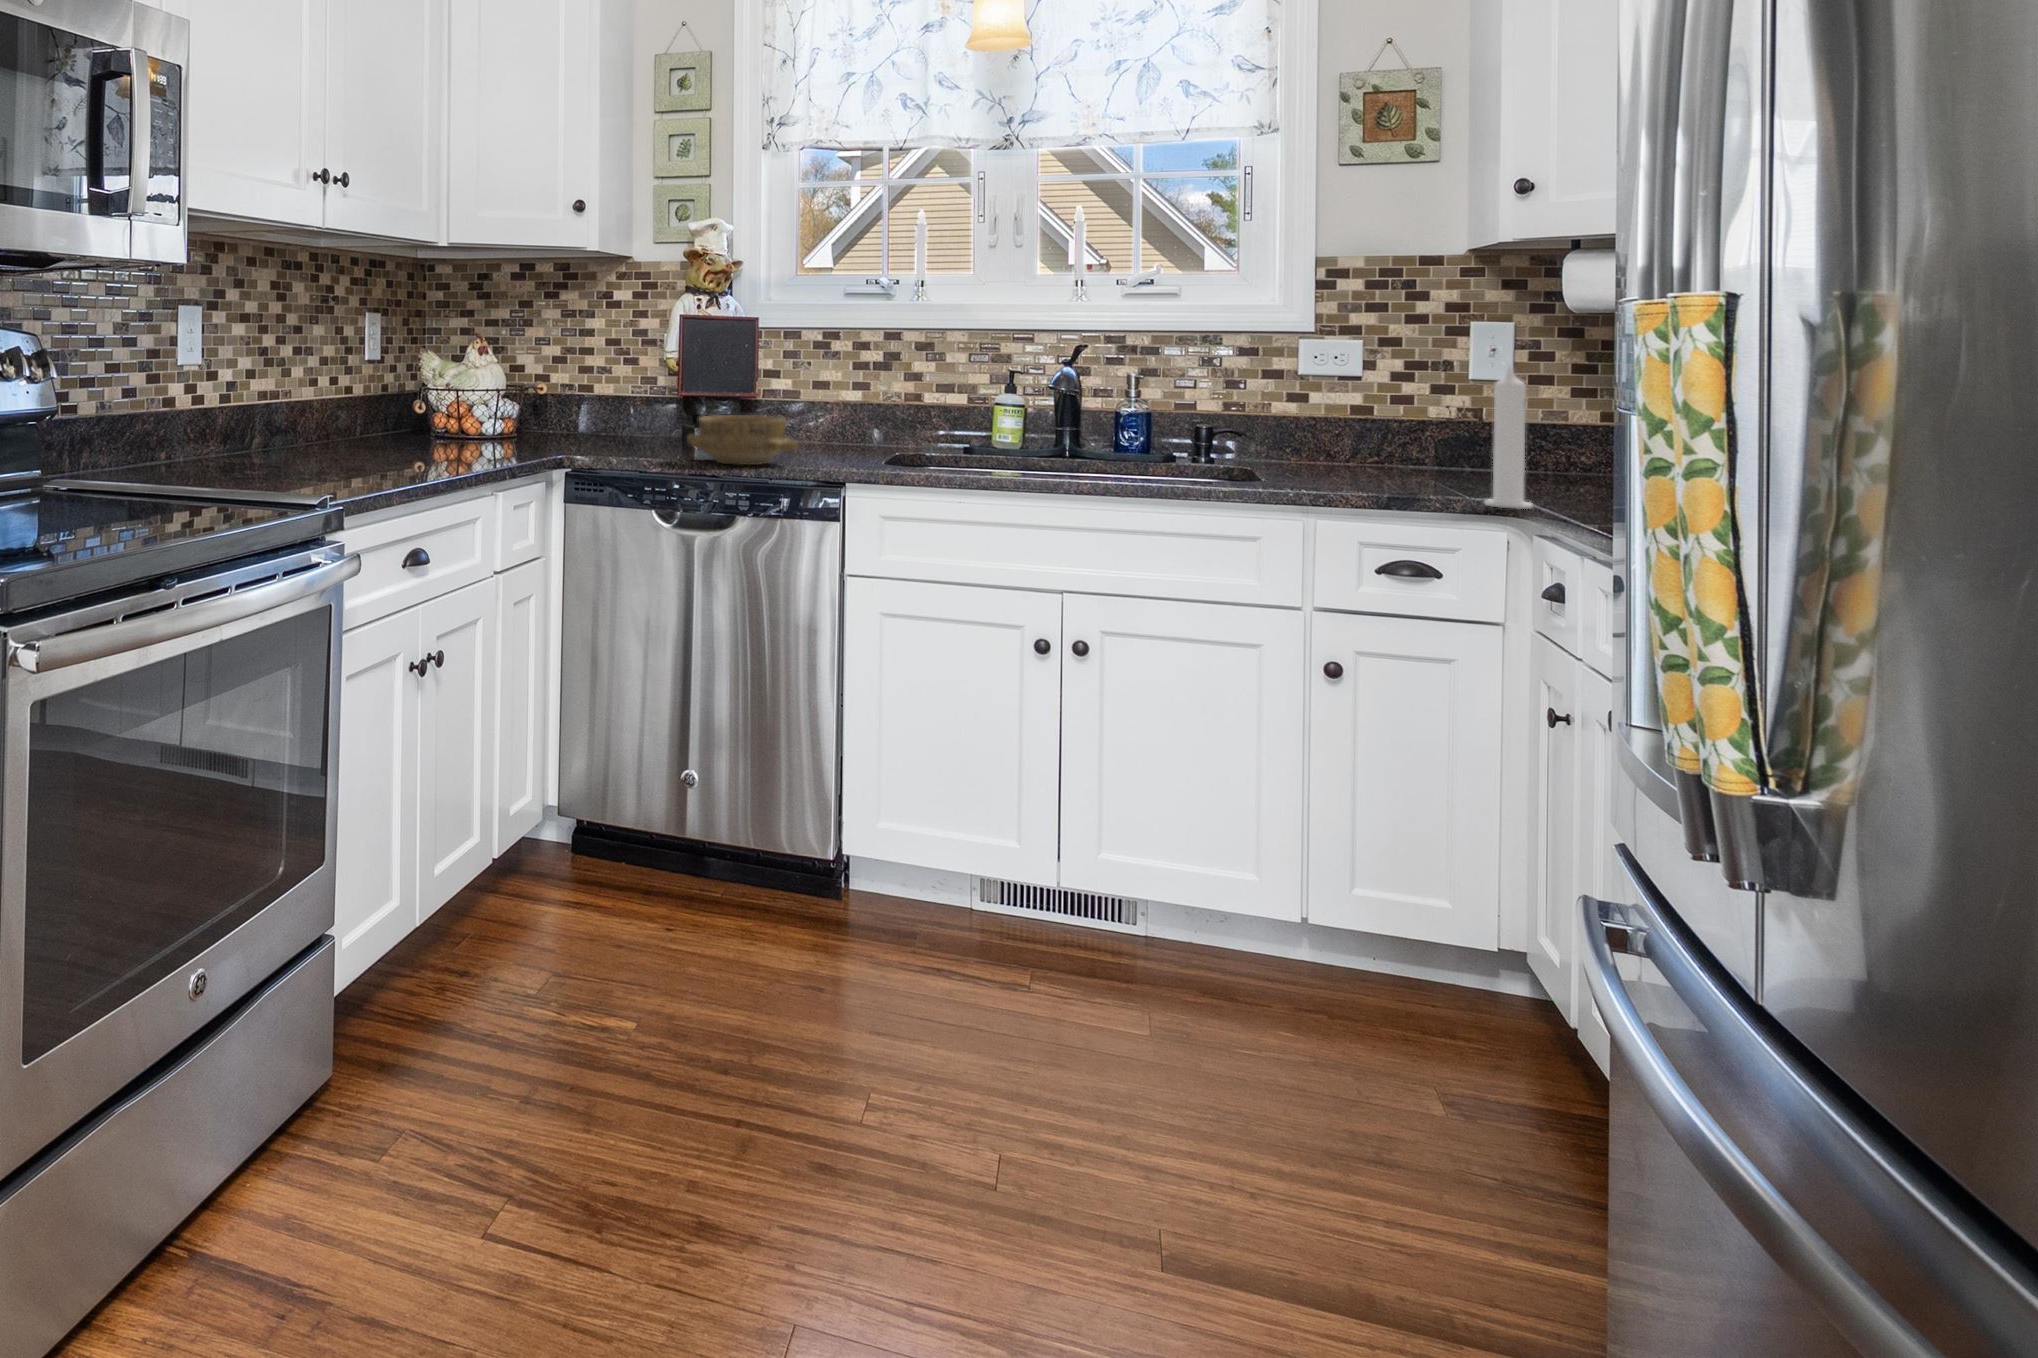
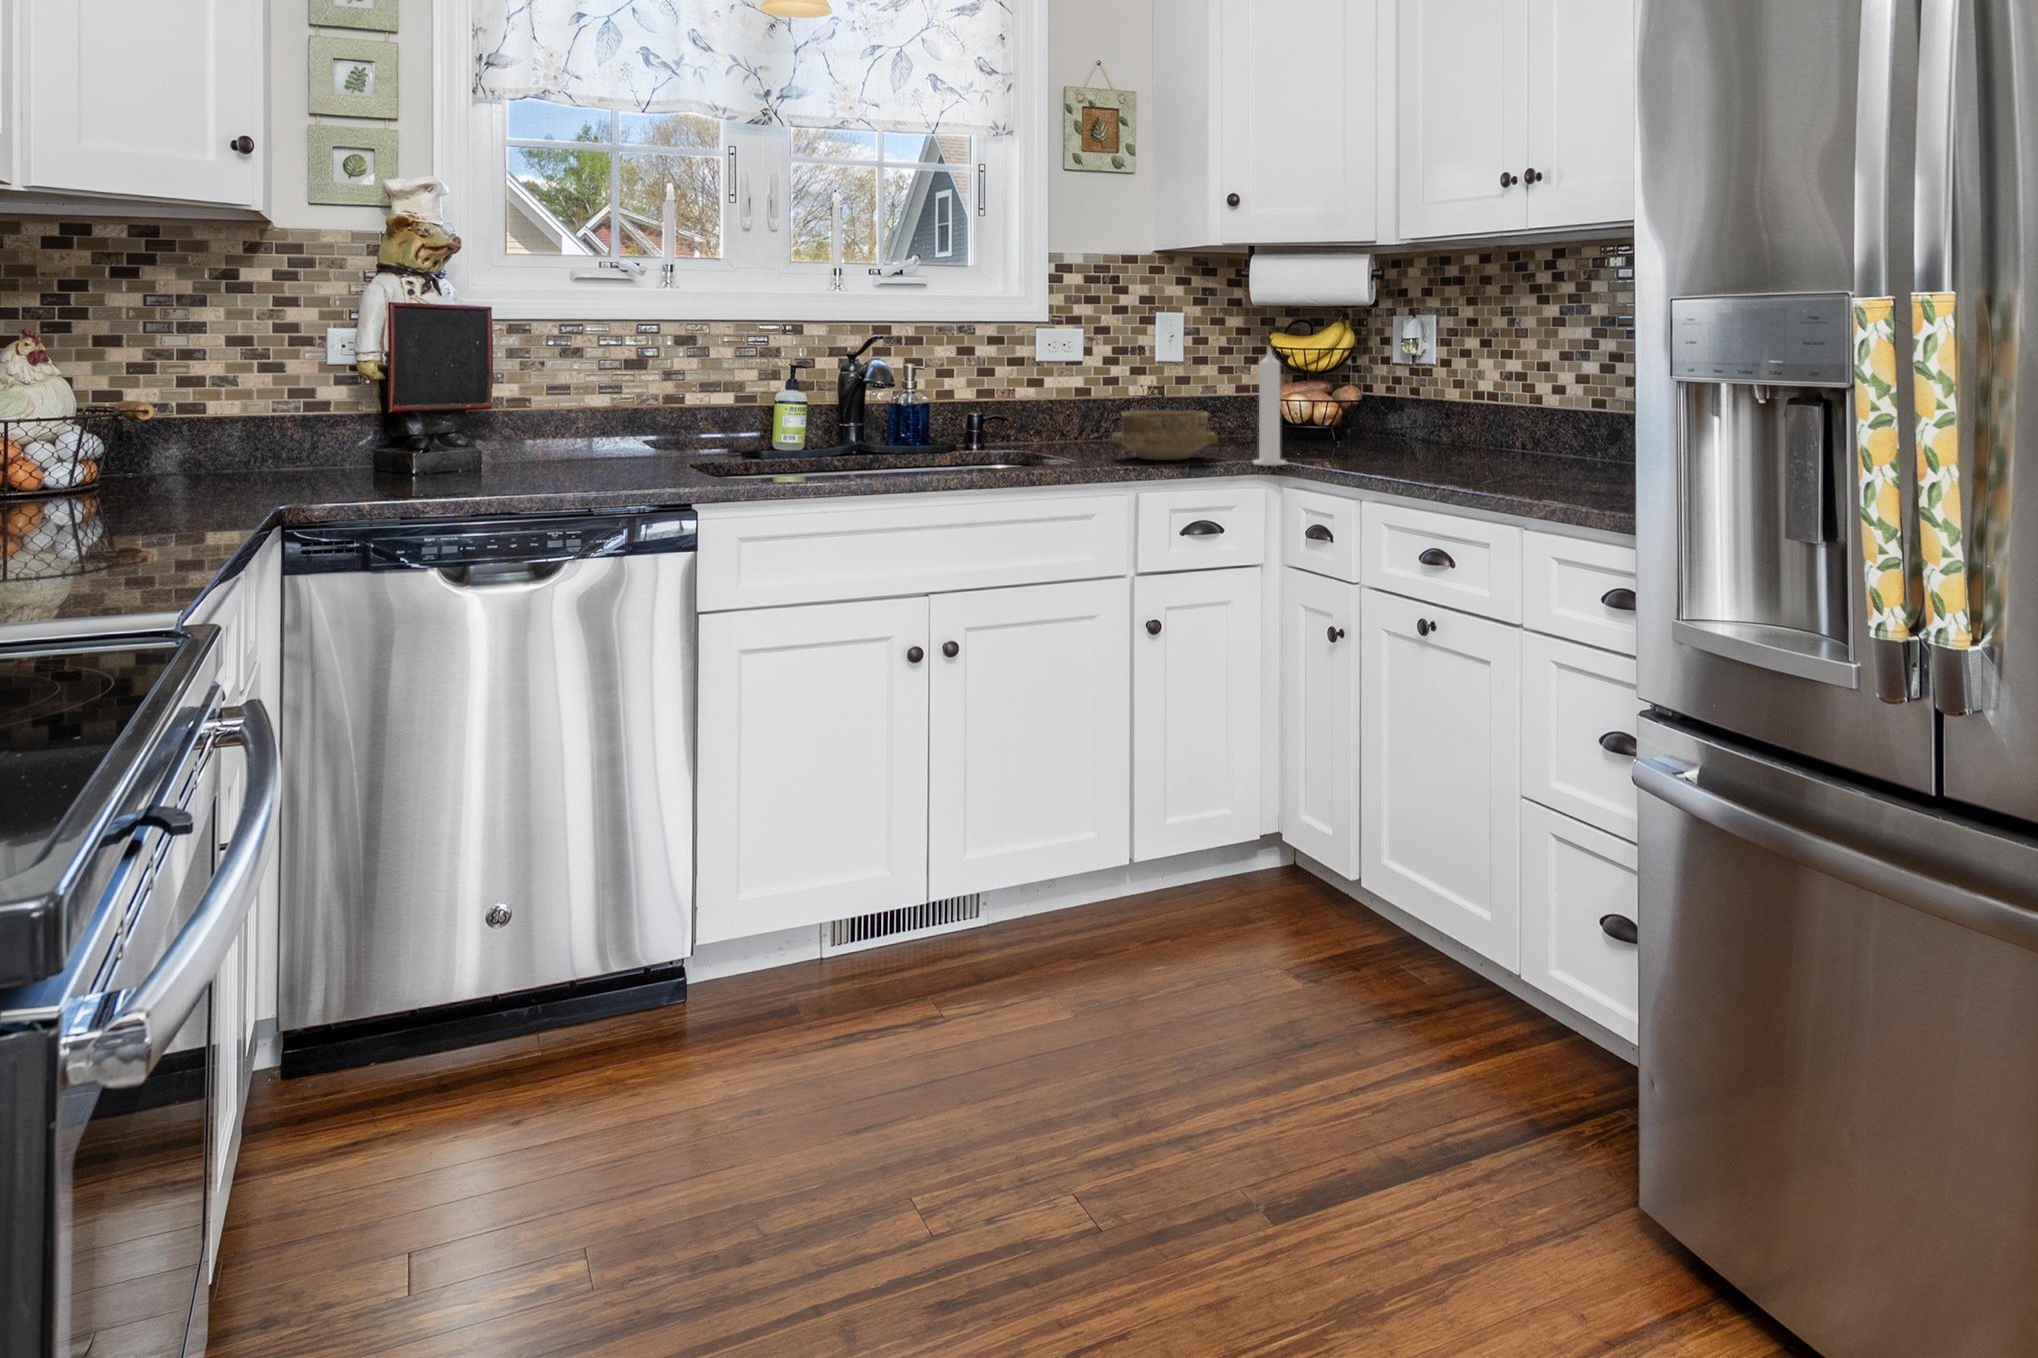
ceramic bowl: present [687,415,798,465] -> present [1111,411,1218,460]

